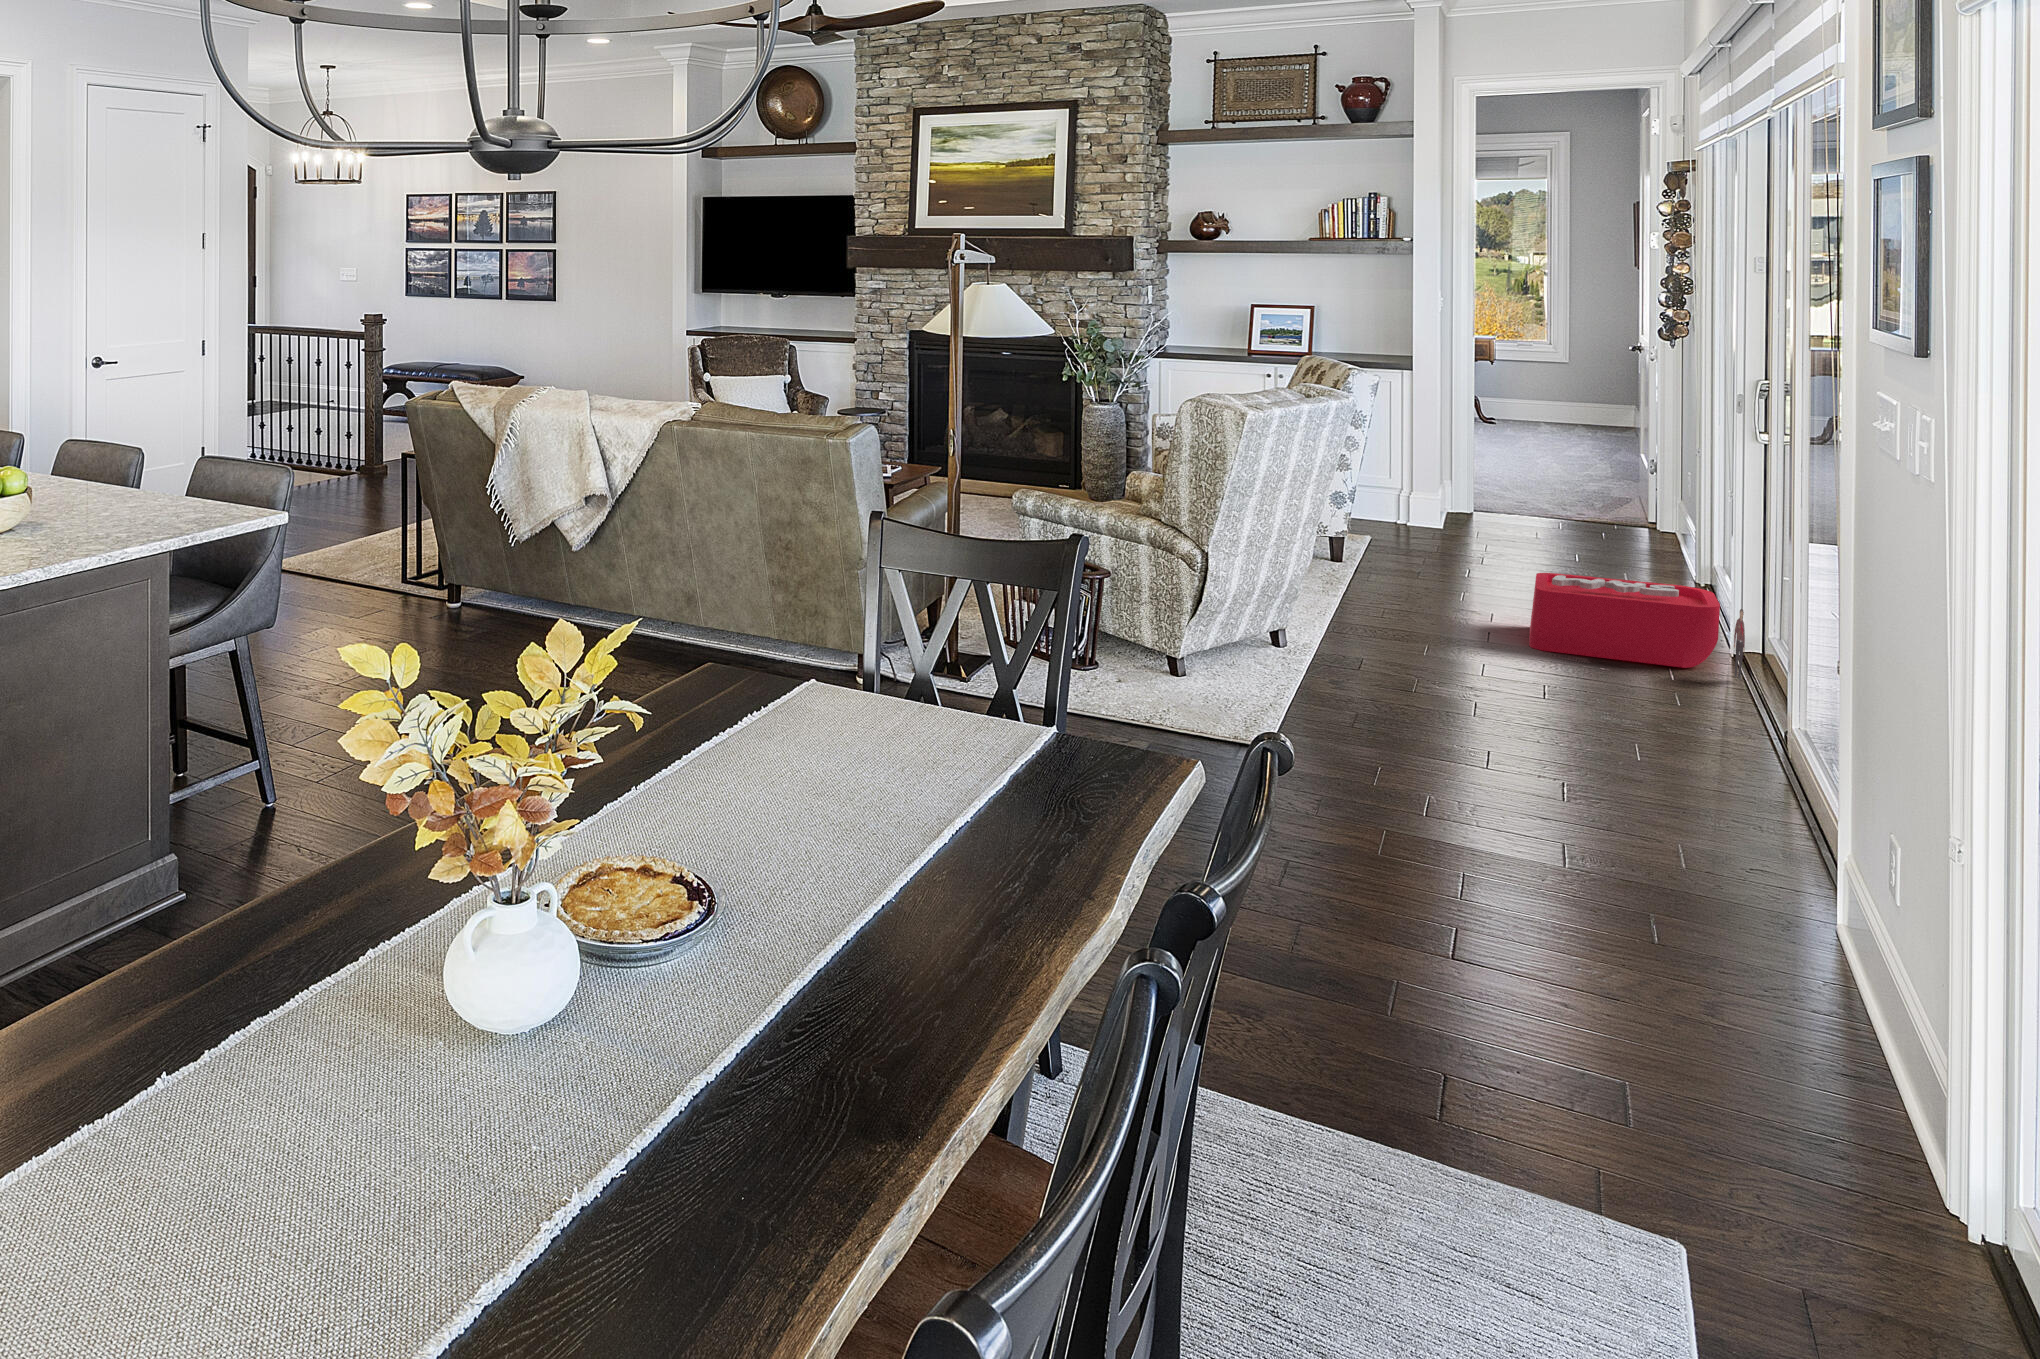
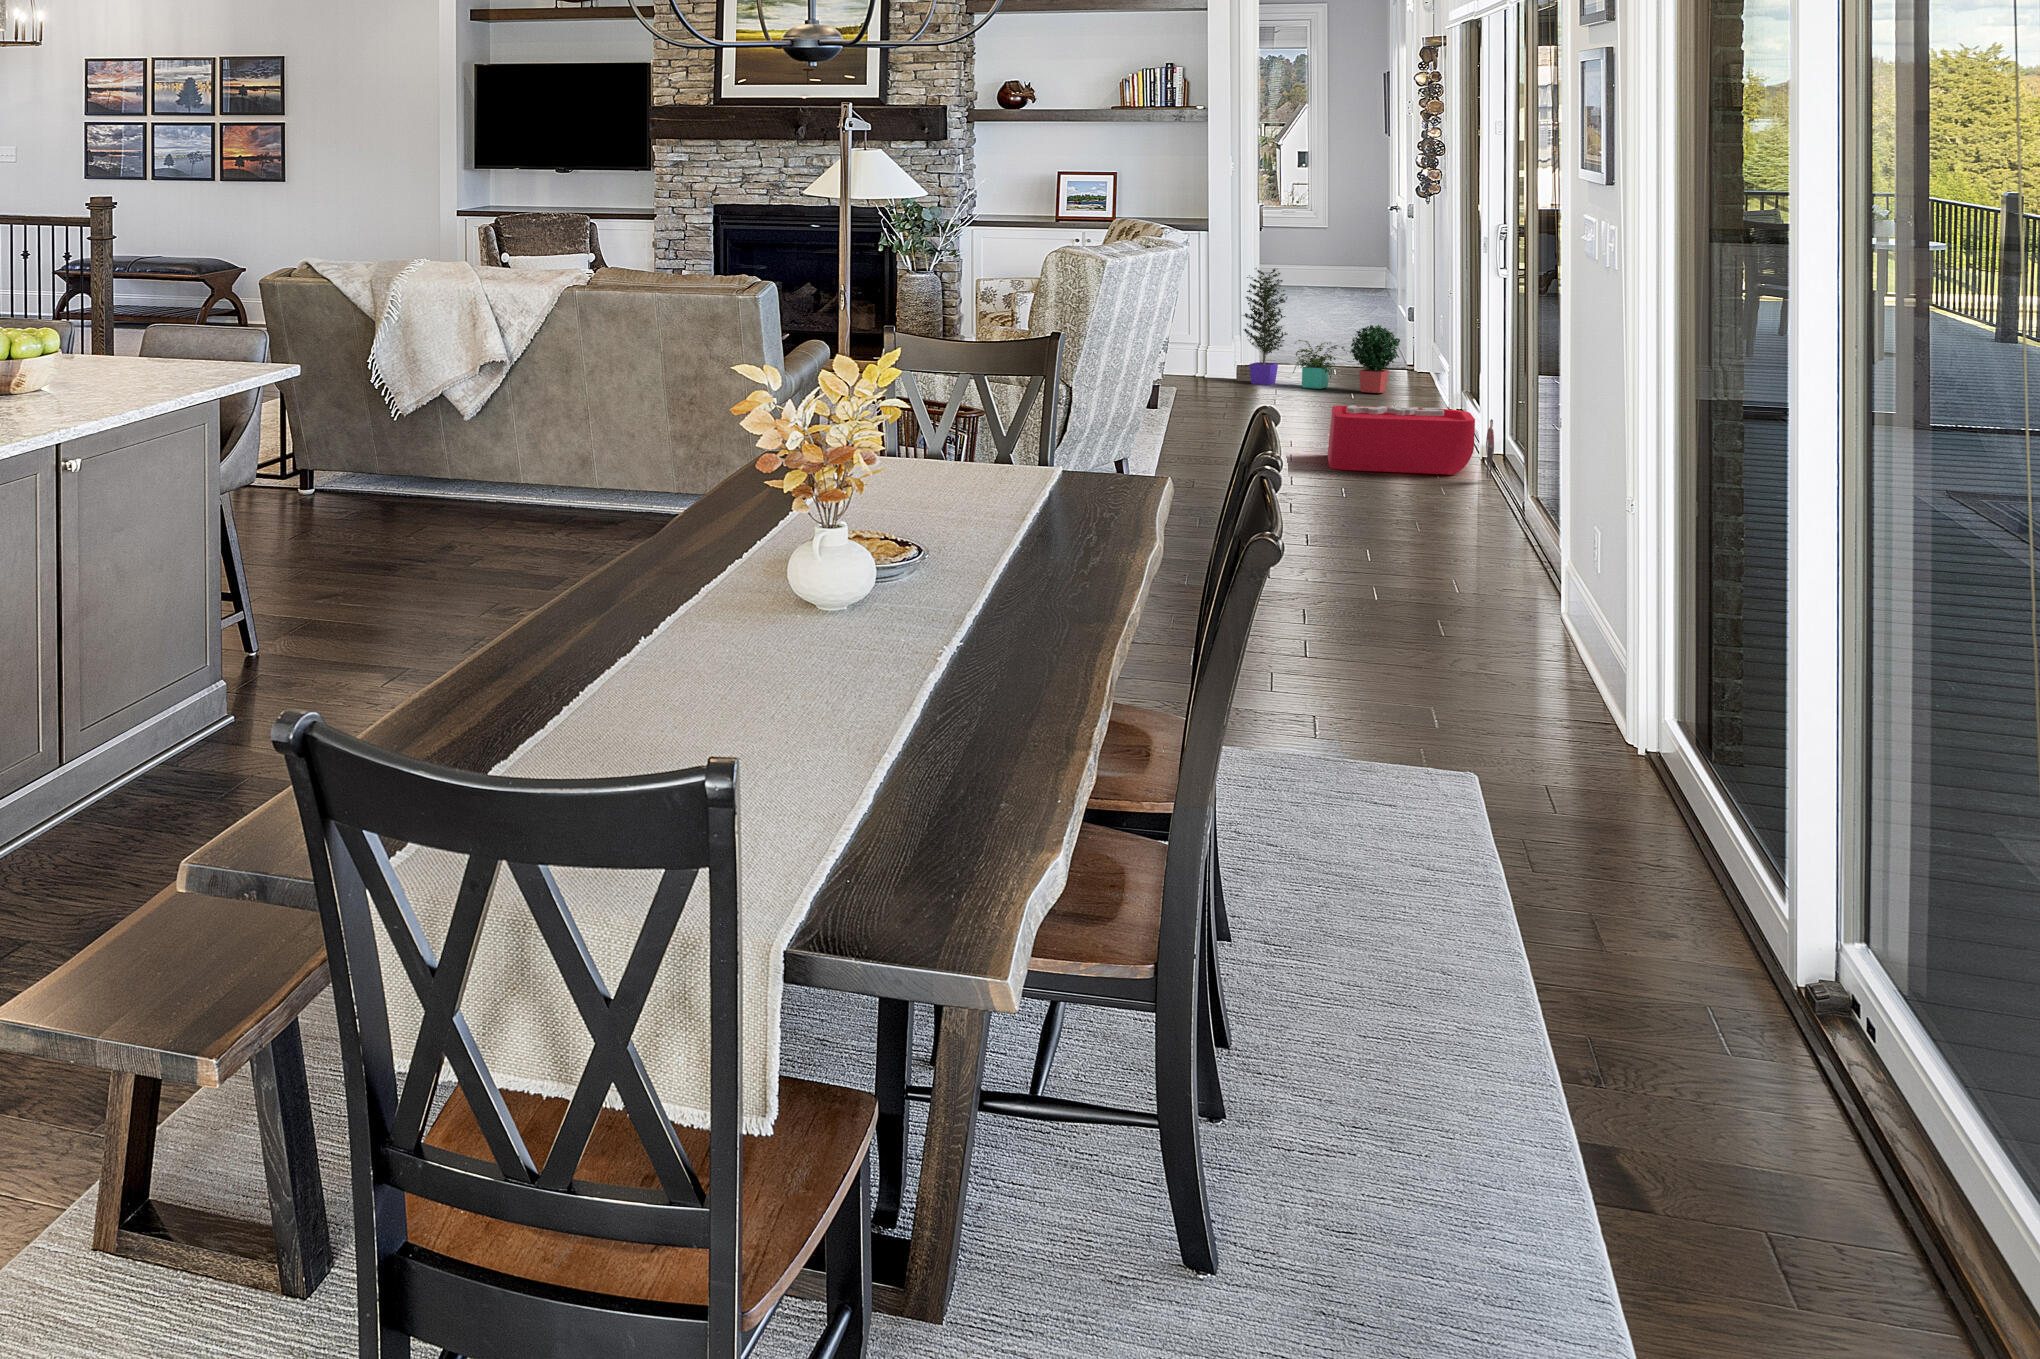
potted plant: none [1451,404,1637,542] -> present [1243,268,1400,393]

